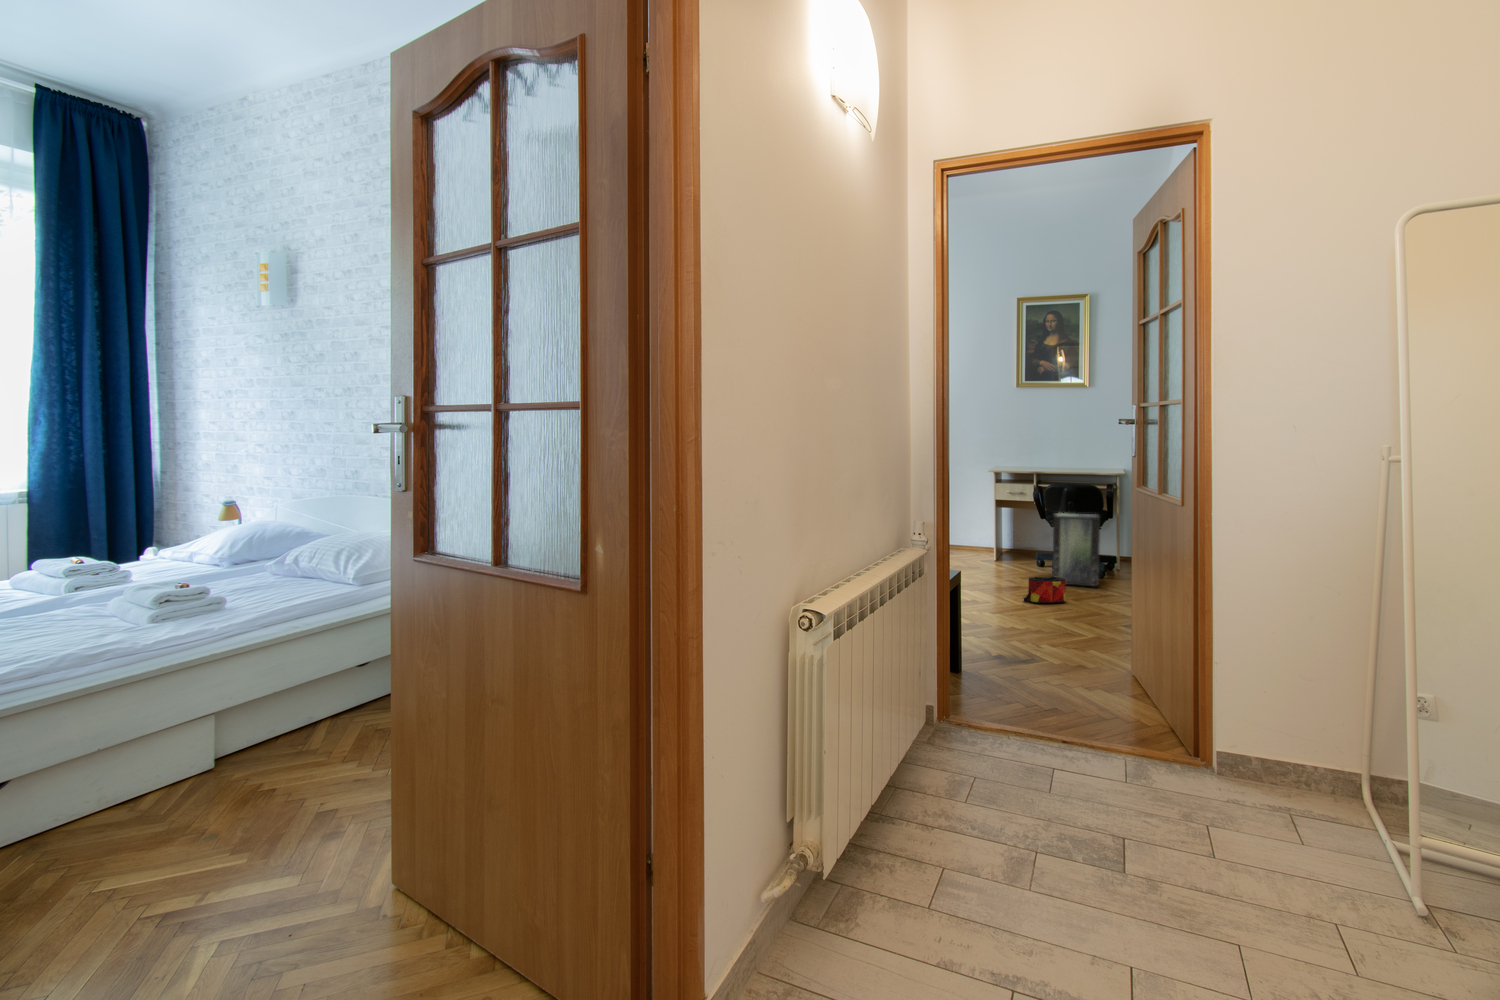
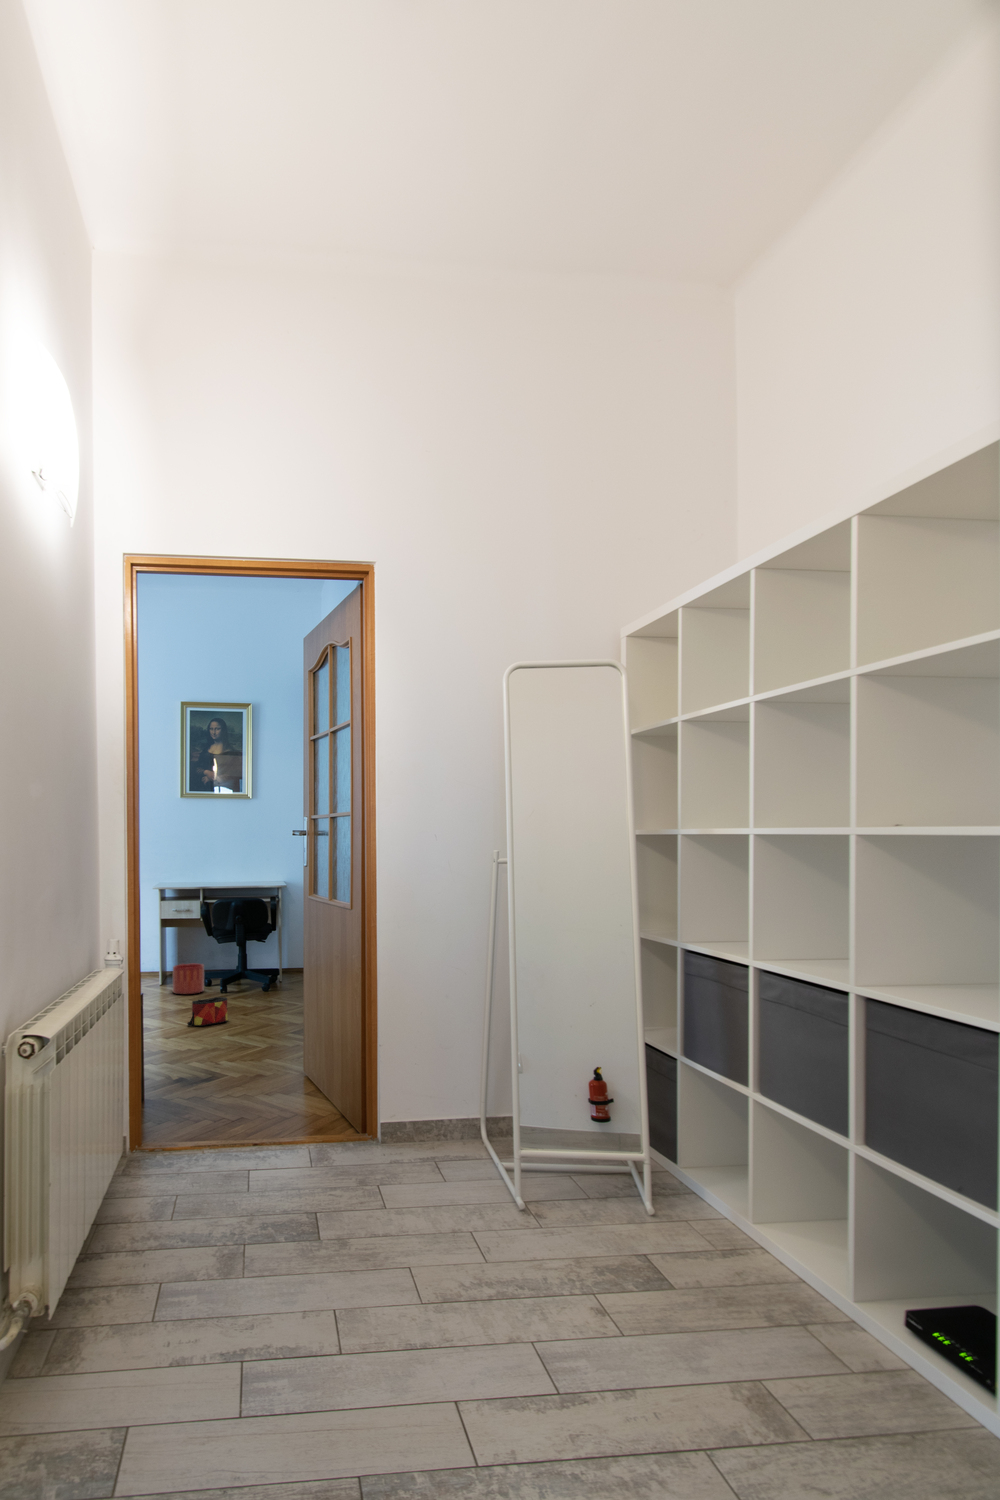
storage box: present [1052,513,1100,586] -> none [217,930,260,1005]
planter: none [1007,542,1037,570] -> present [173,964,204,994]

